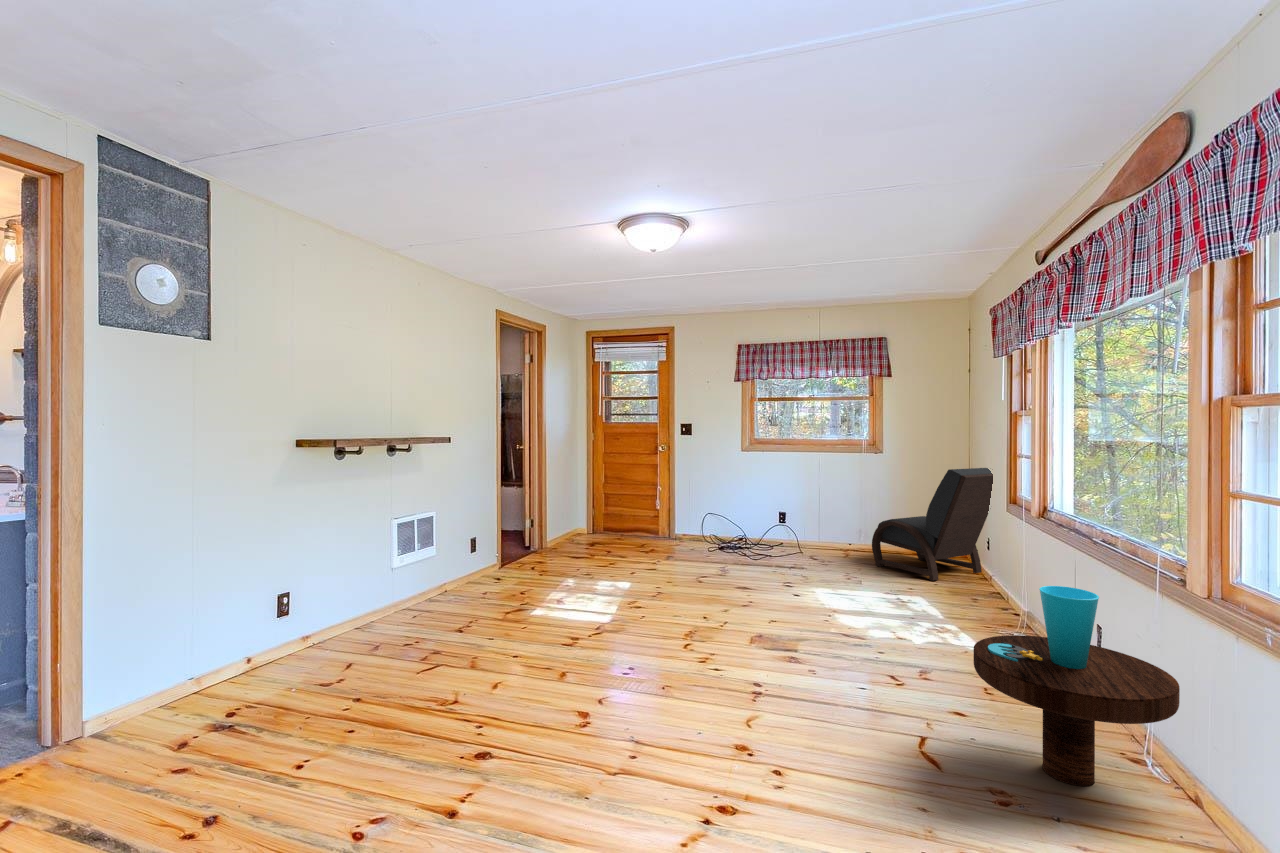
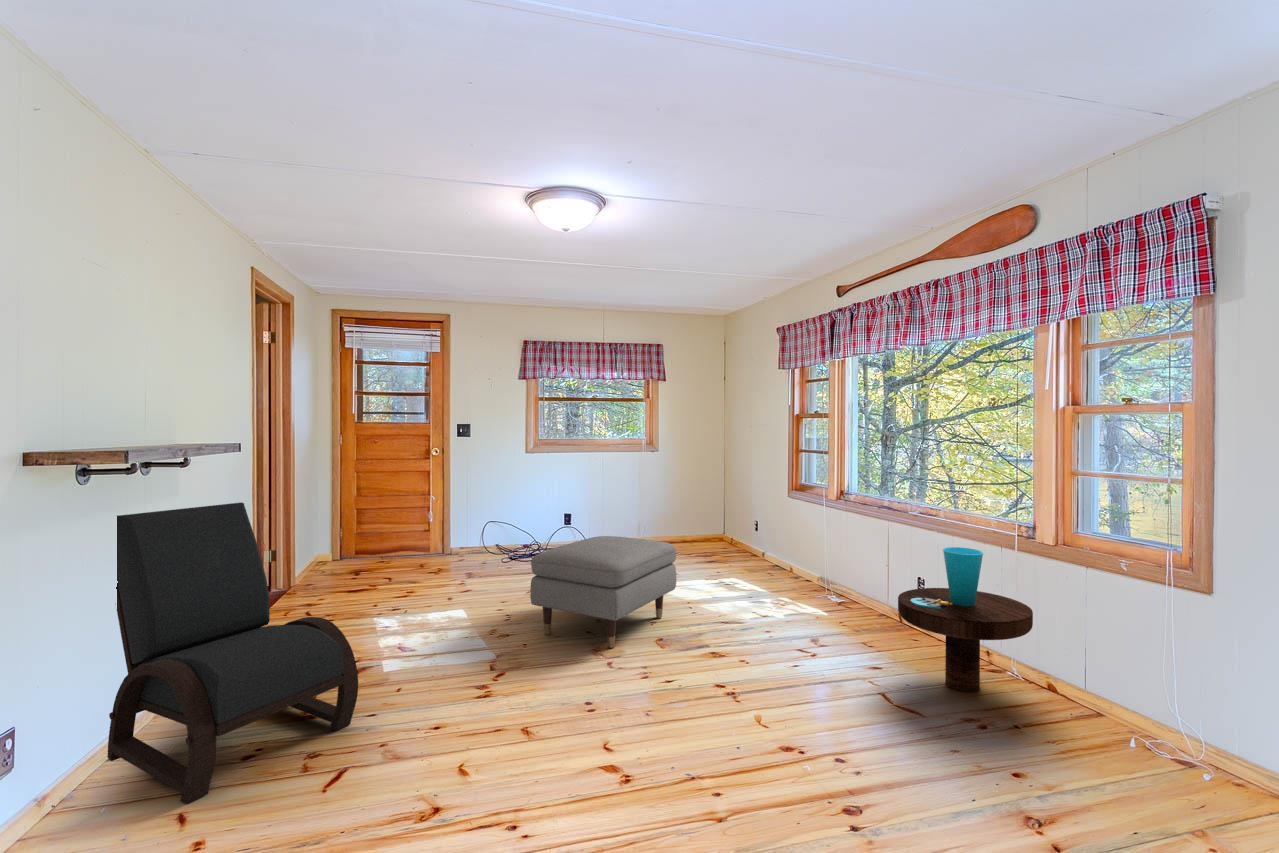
lounge chair: present [872,468,993,581] -> present [107,502,358,804]
ottoman: none [655,532,804,635] -> present [530,536,677,648]

